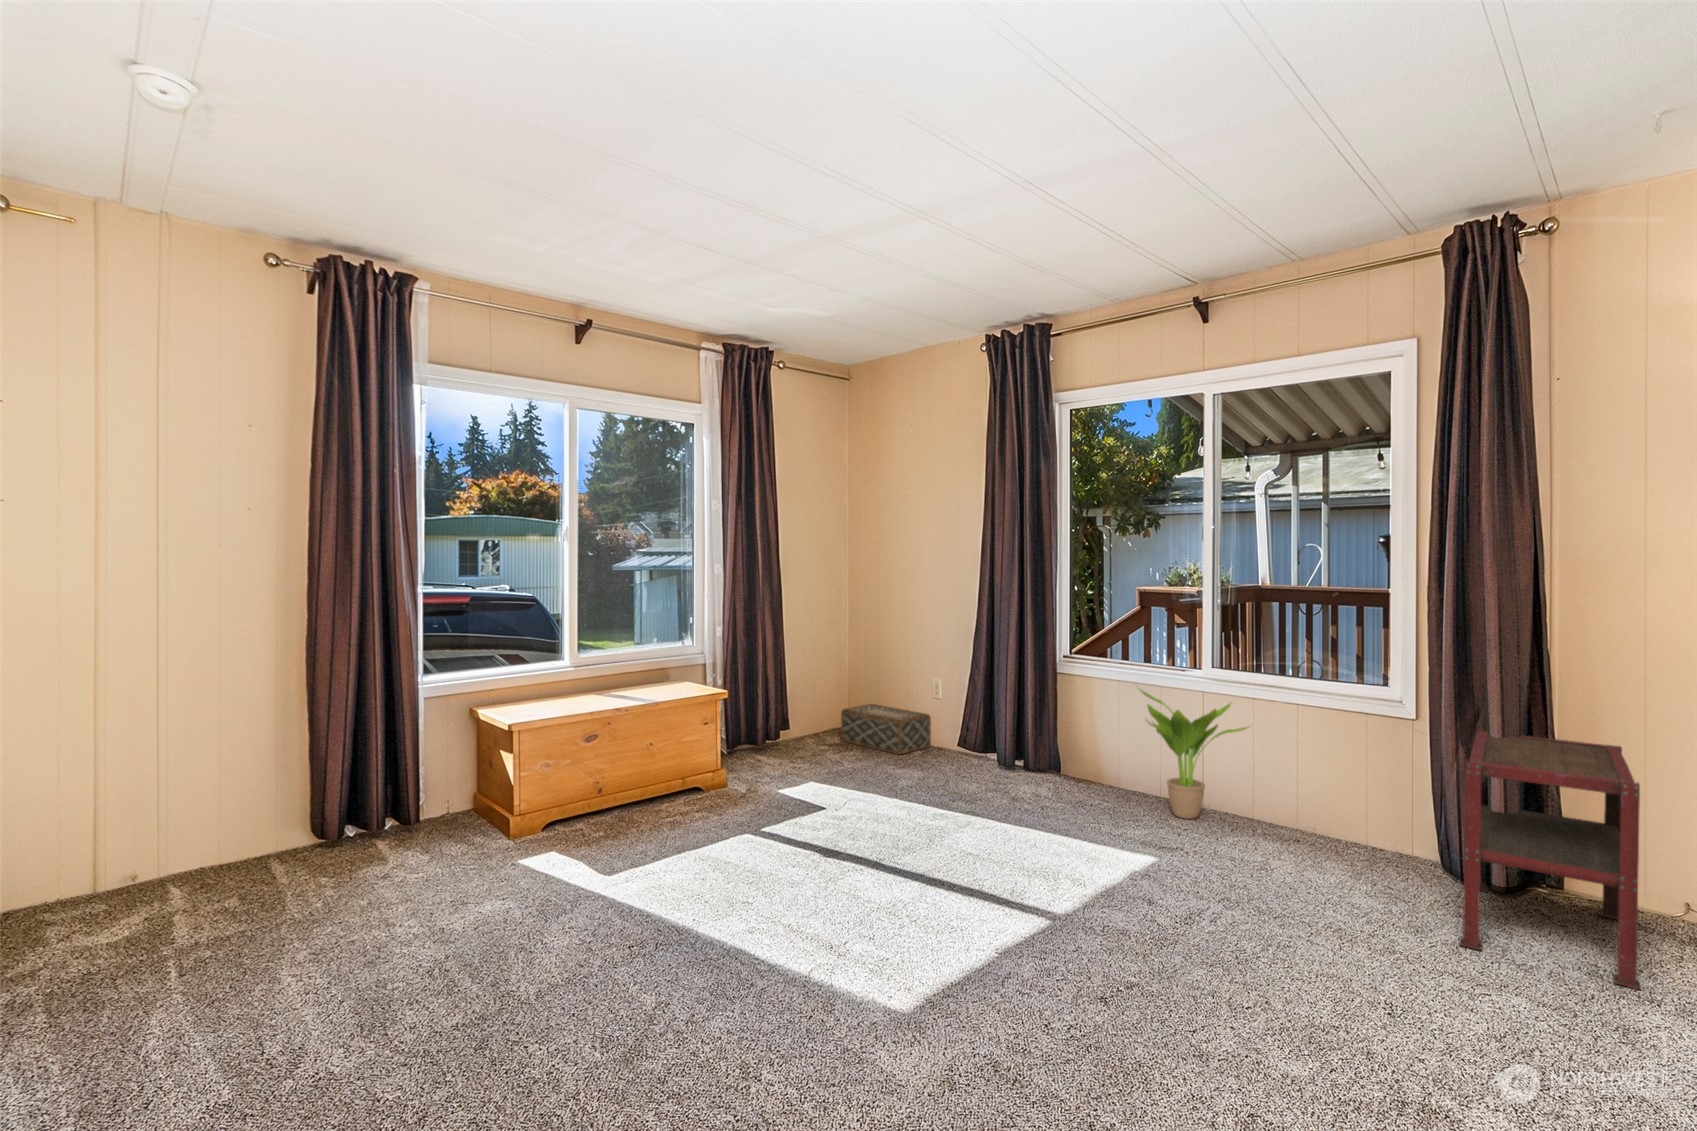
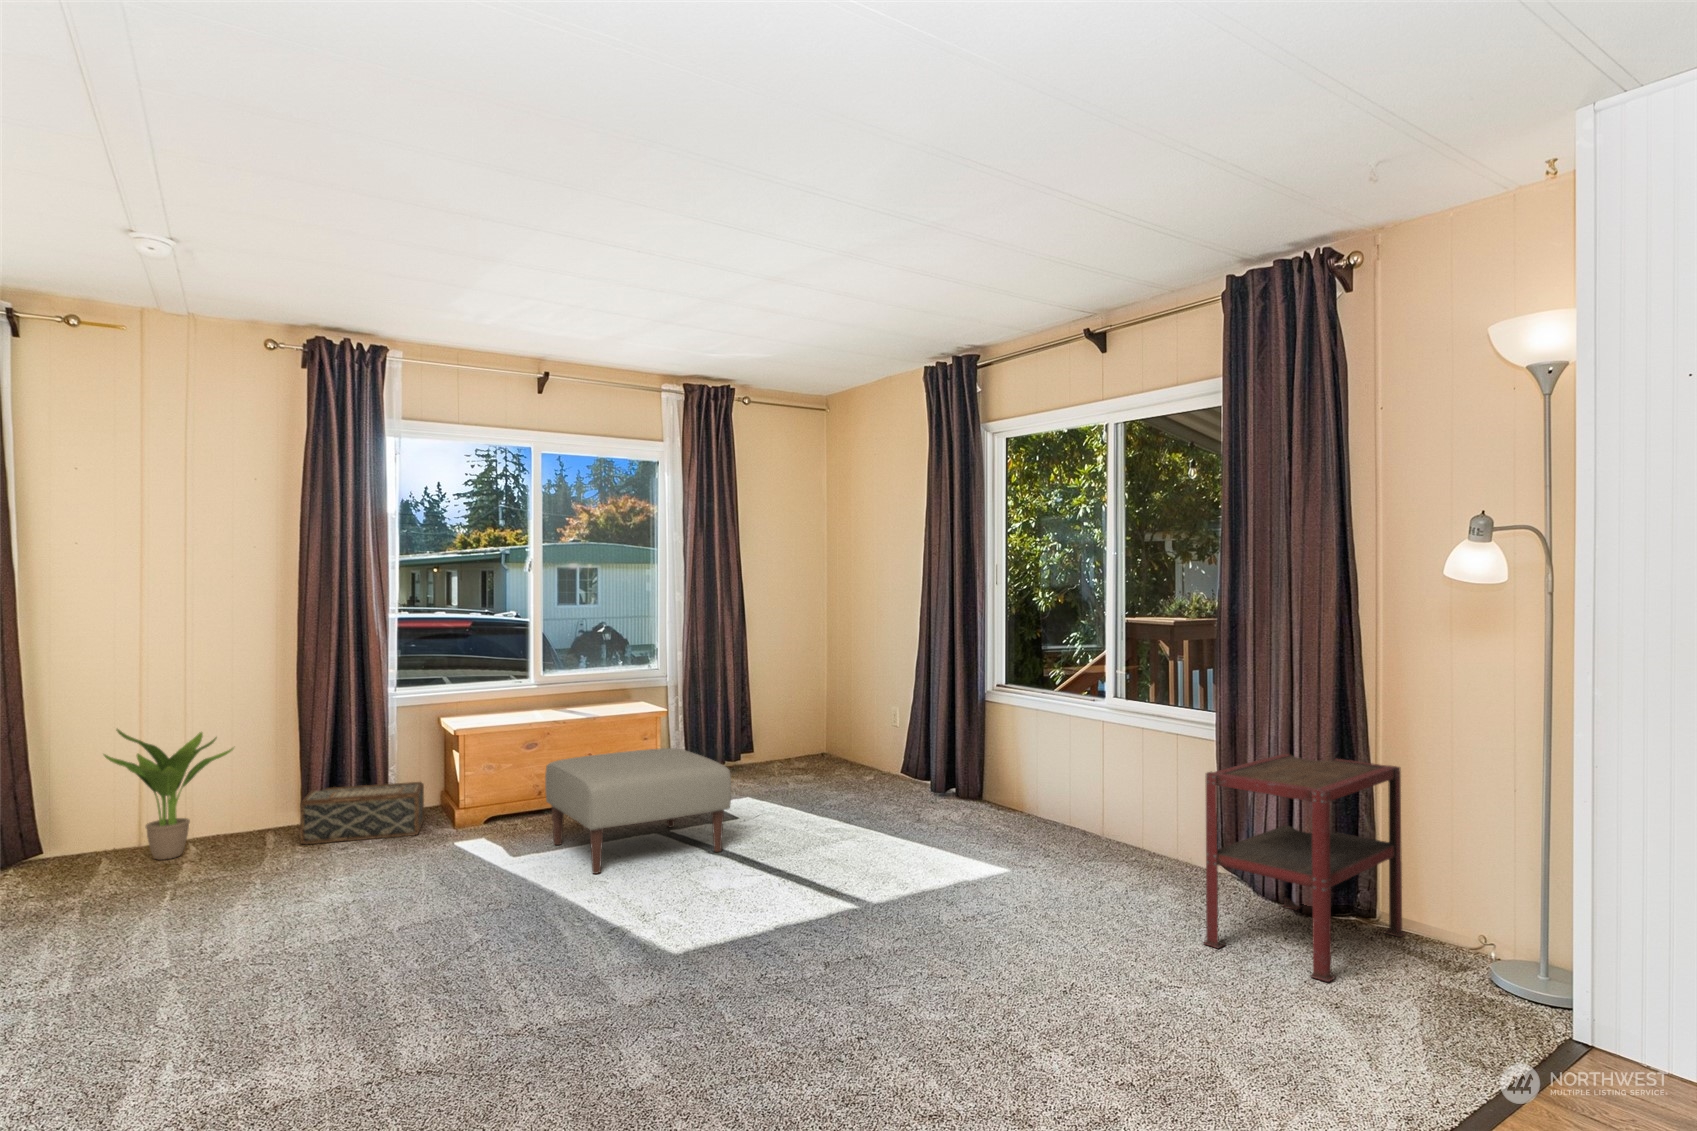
potted plant: present [1137,686,1247,819] -> present [104,729,233,860]
woven basket: present [841,704,931,754] -> present [300,782,424,844]
ottoman: none [633,736,853,892] -> present [545,748,731,874]

